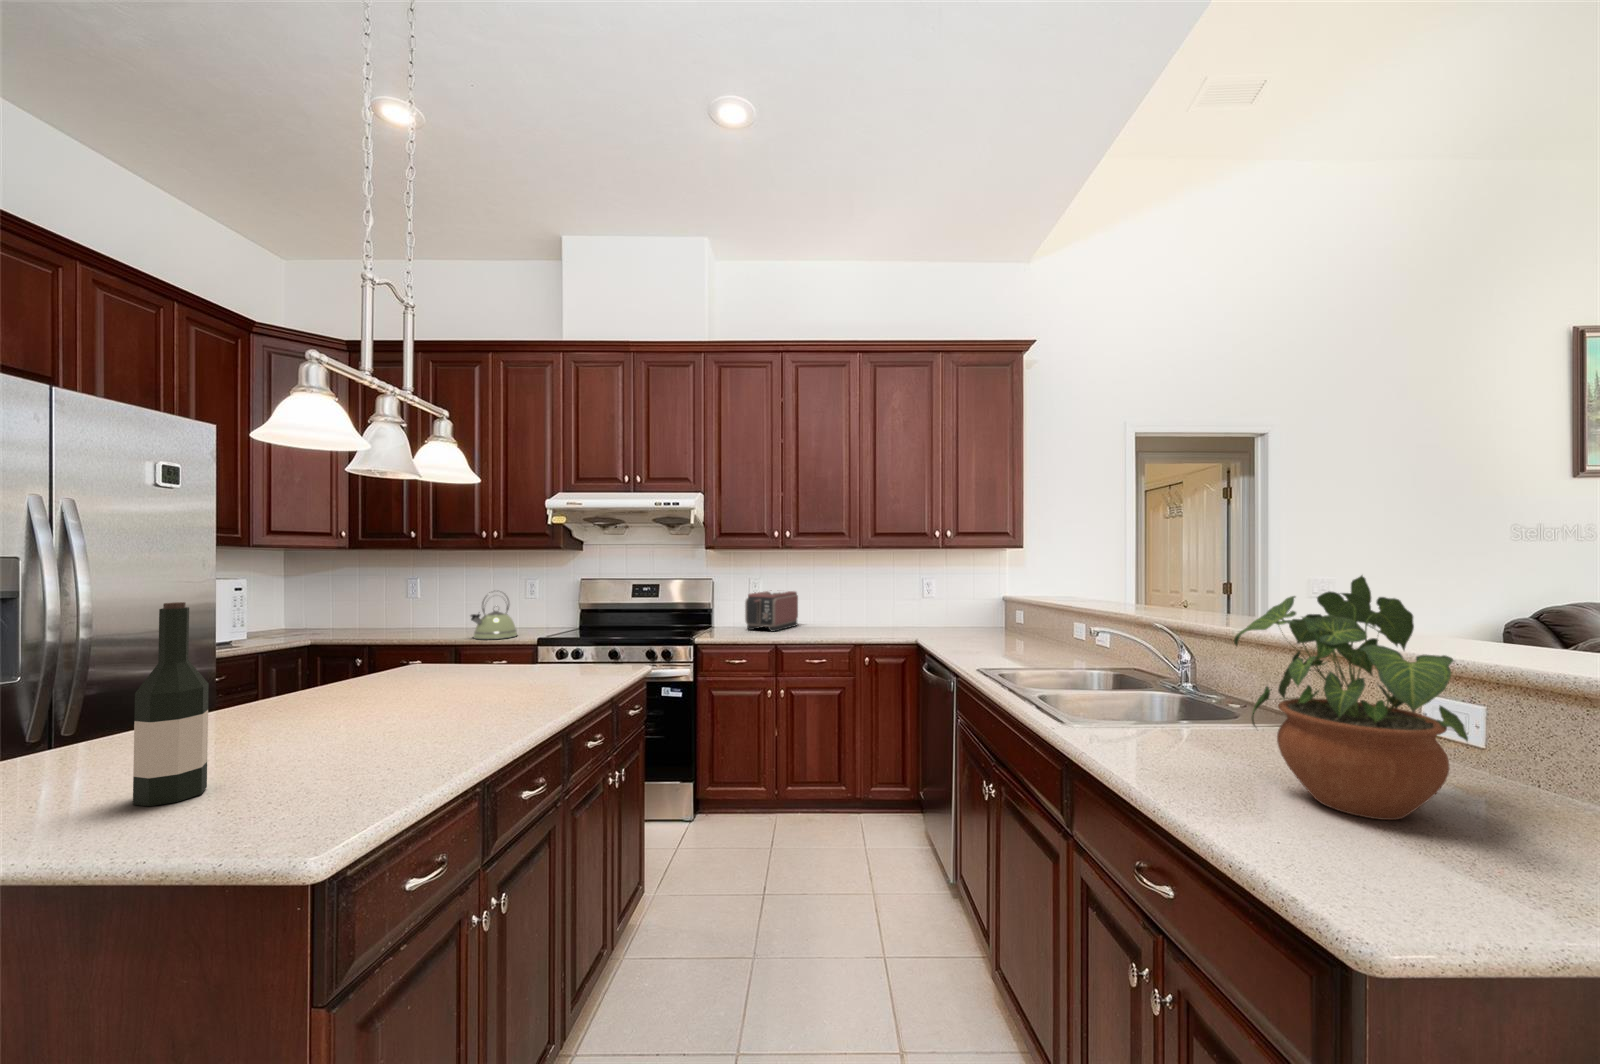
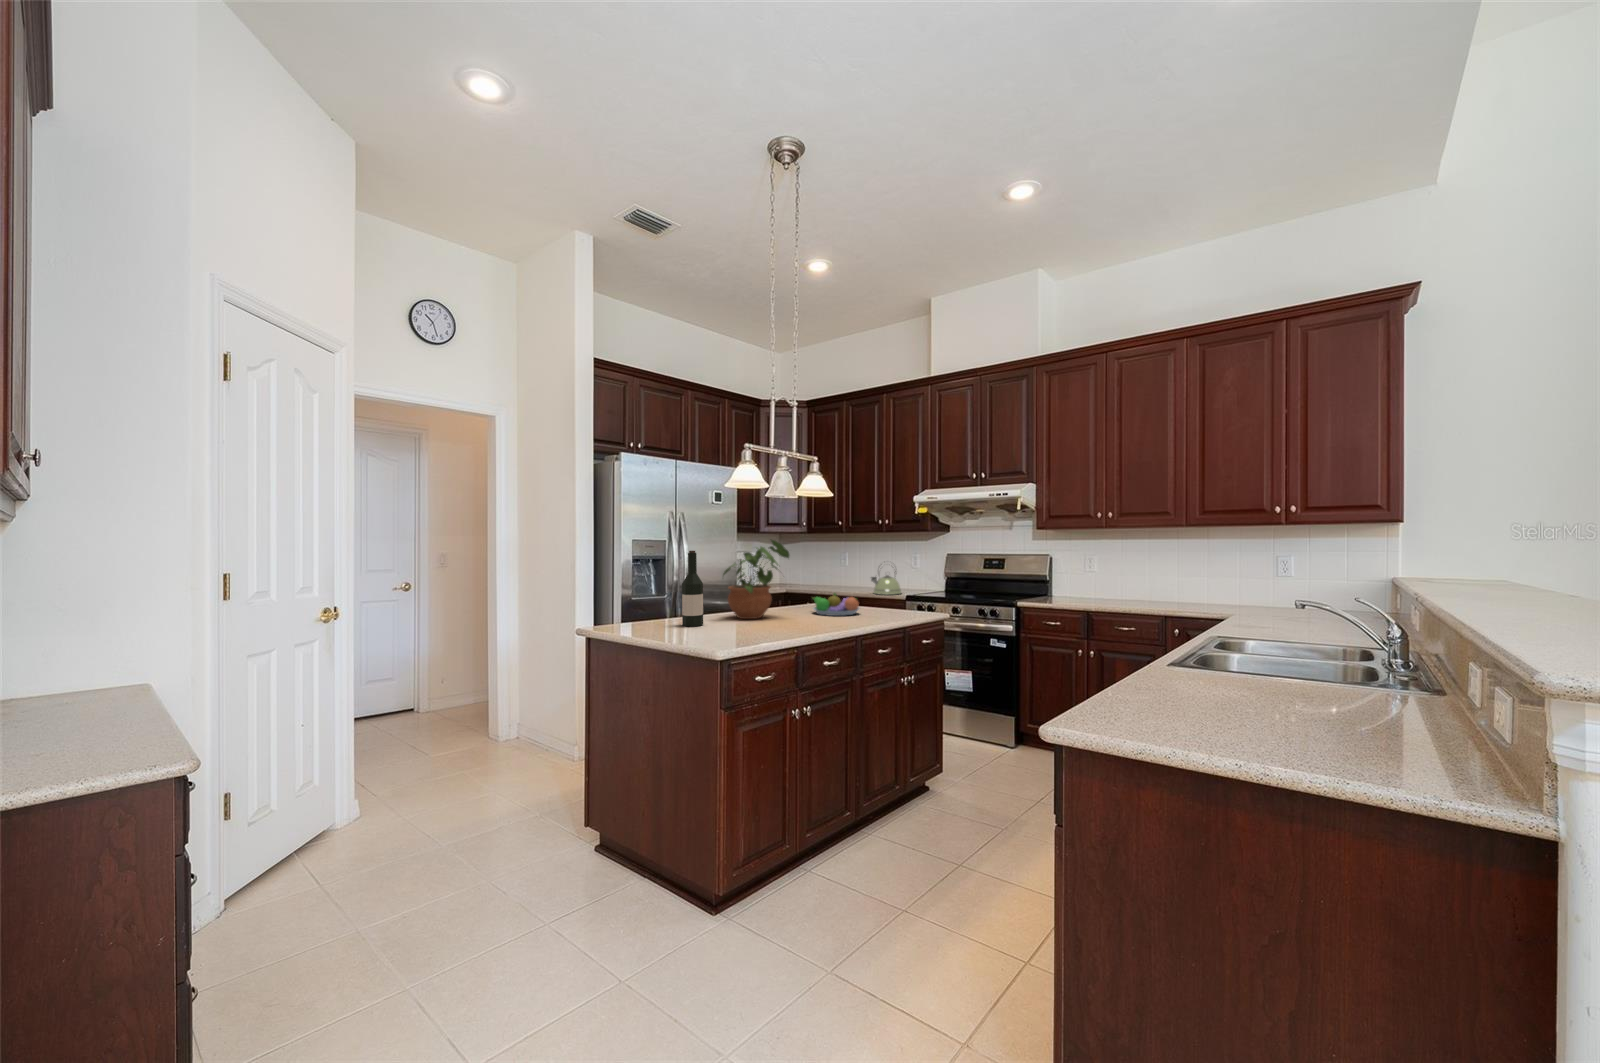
potted plant: present [1234,575,1468,820] -> present [723,540,789,619]
toaster: present [745,591,798,632] -> none [1076,568,1134,604]
fruit bowl: none [443,657,541,702] -> present [813,593,859,616]

